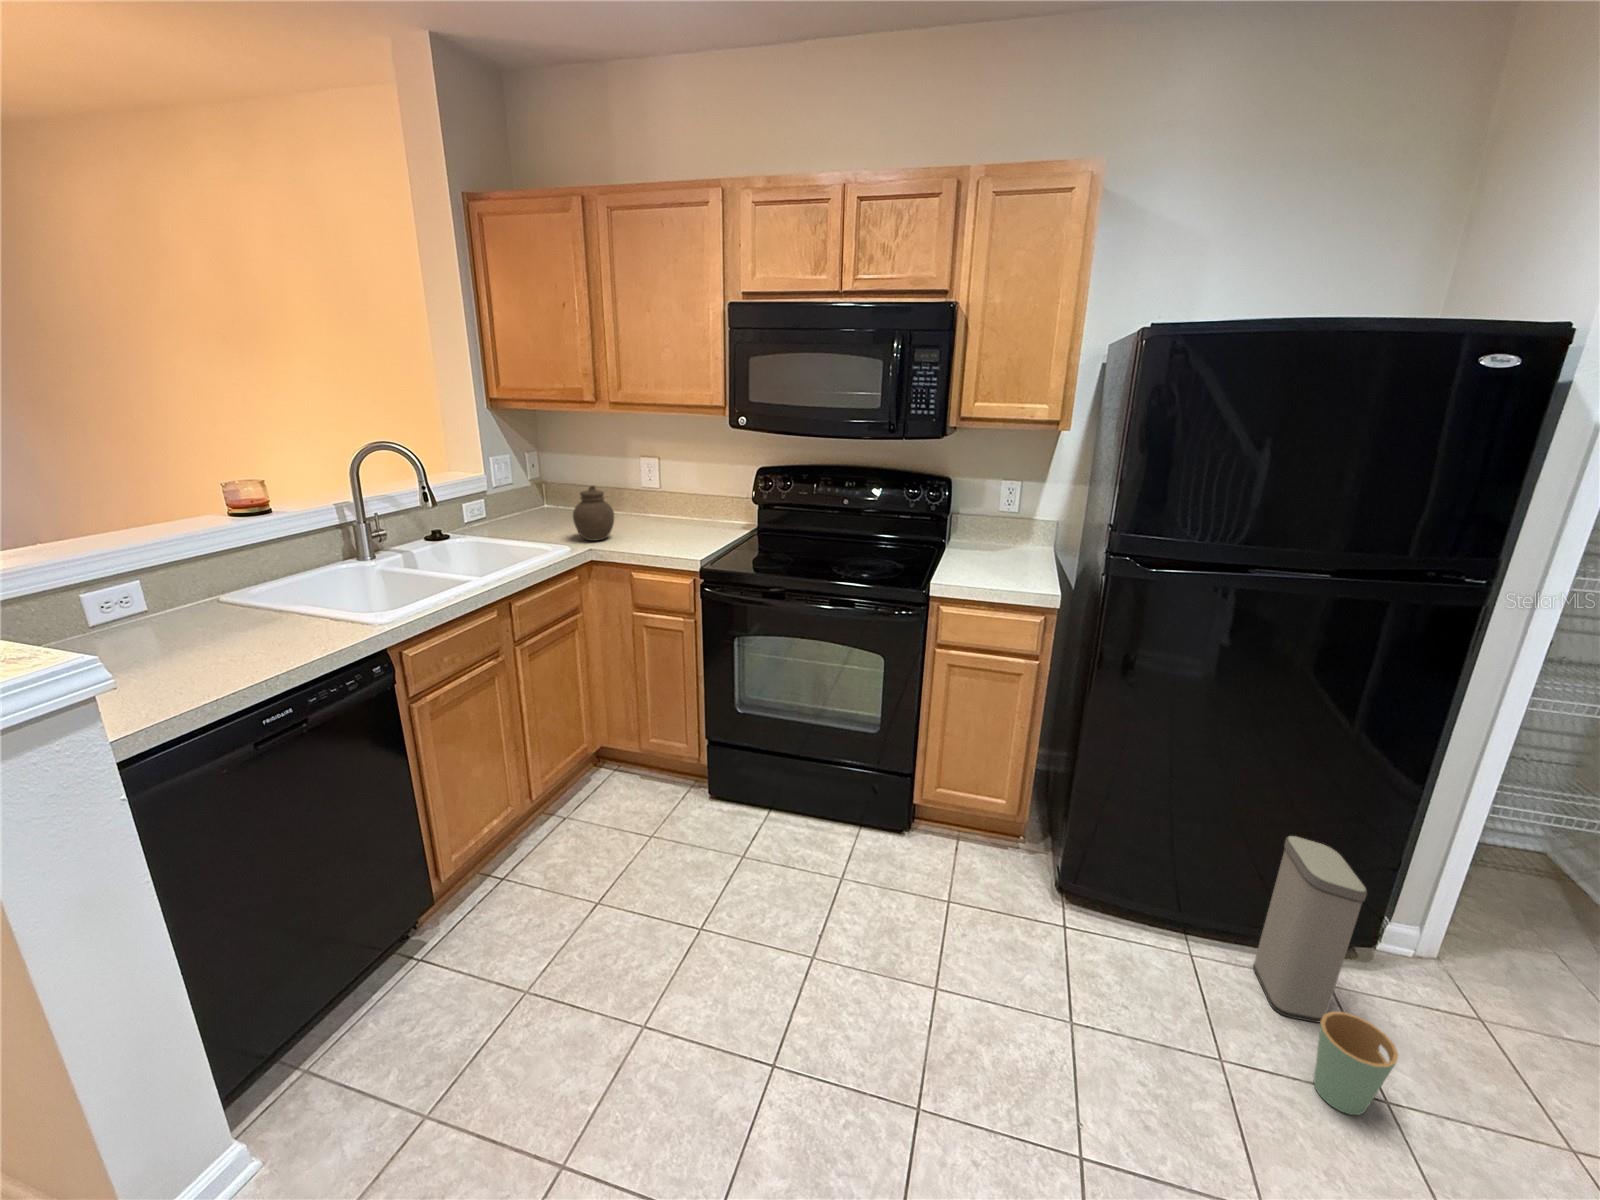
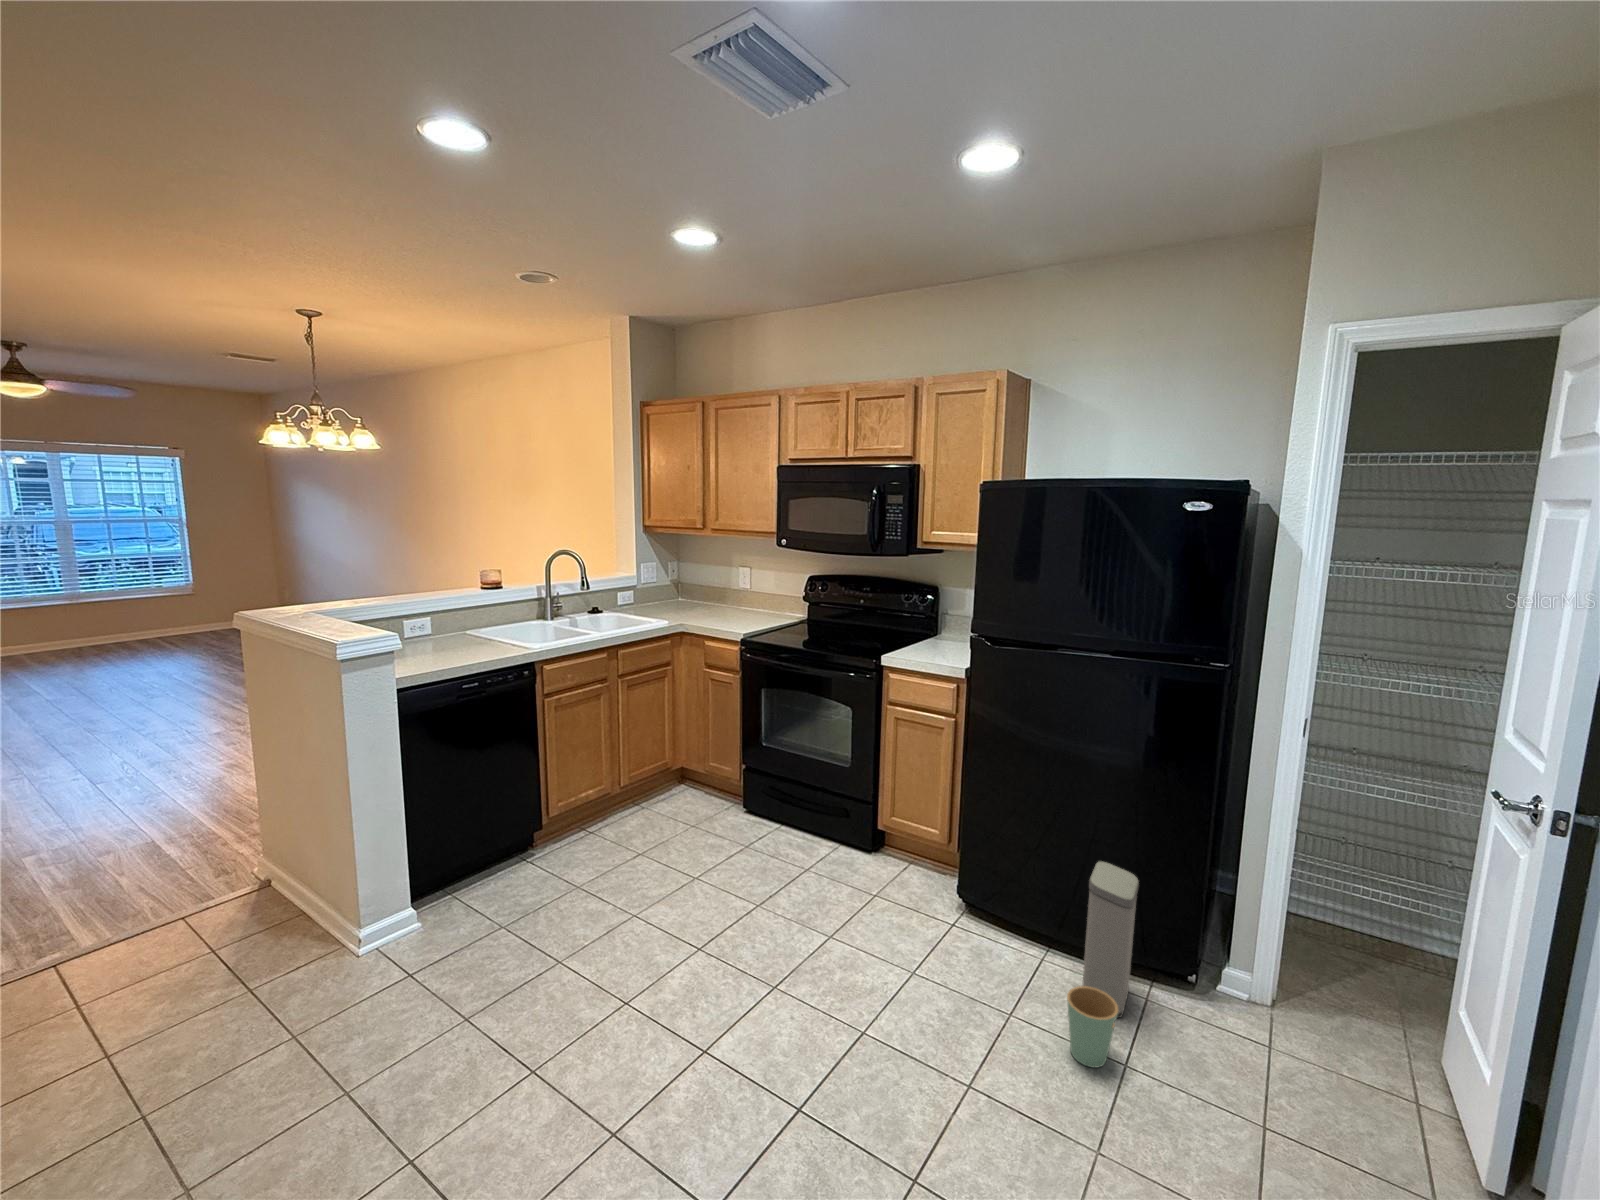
jar: present [573,486,614,541] -> none [678,583,705,620]

